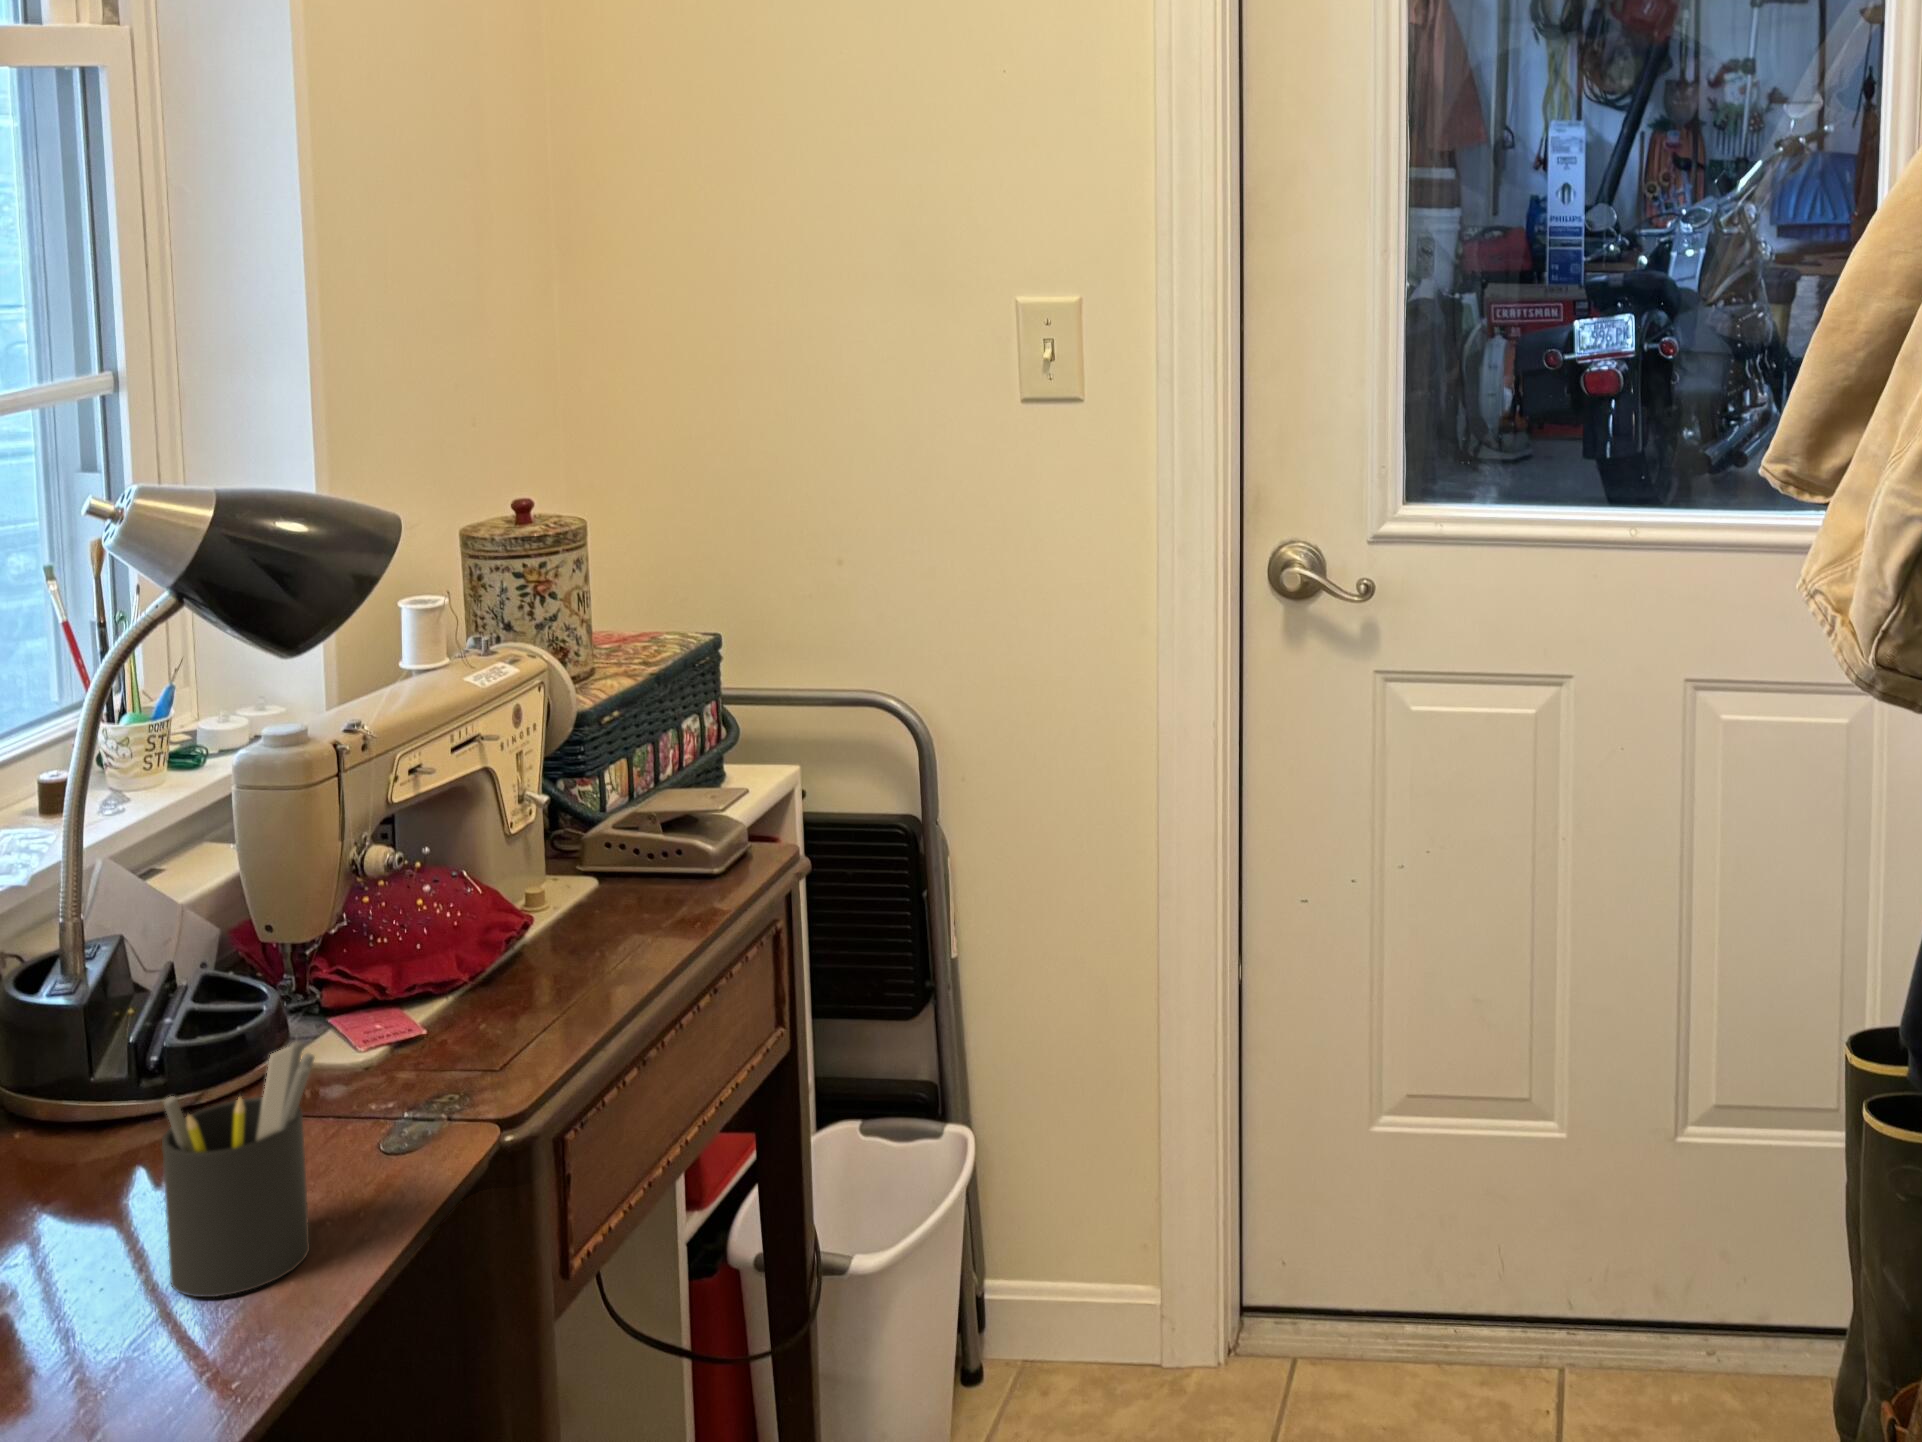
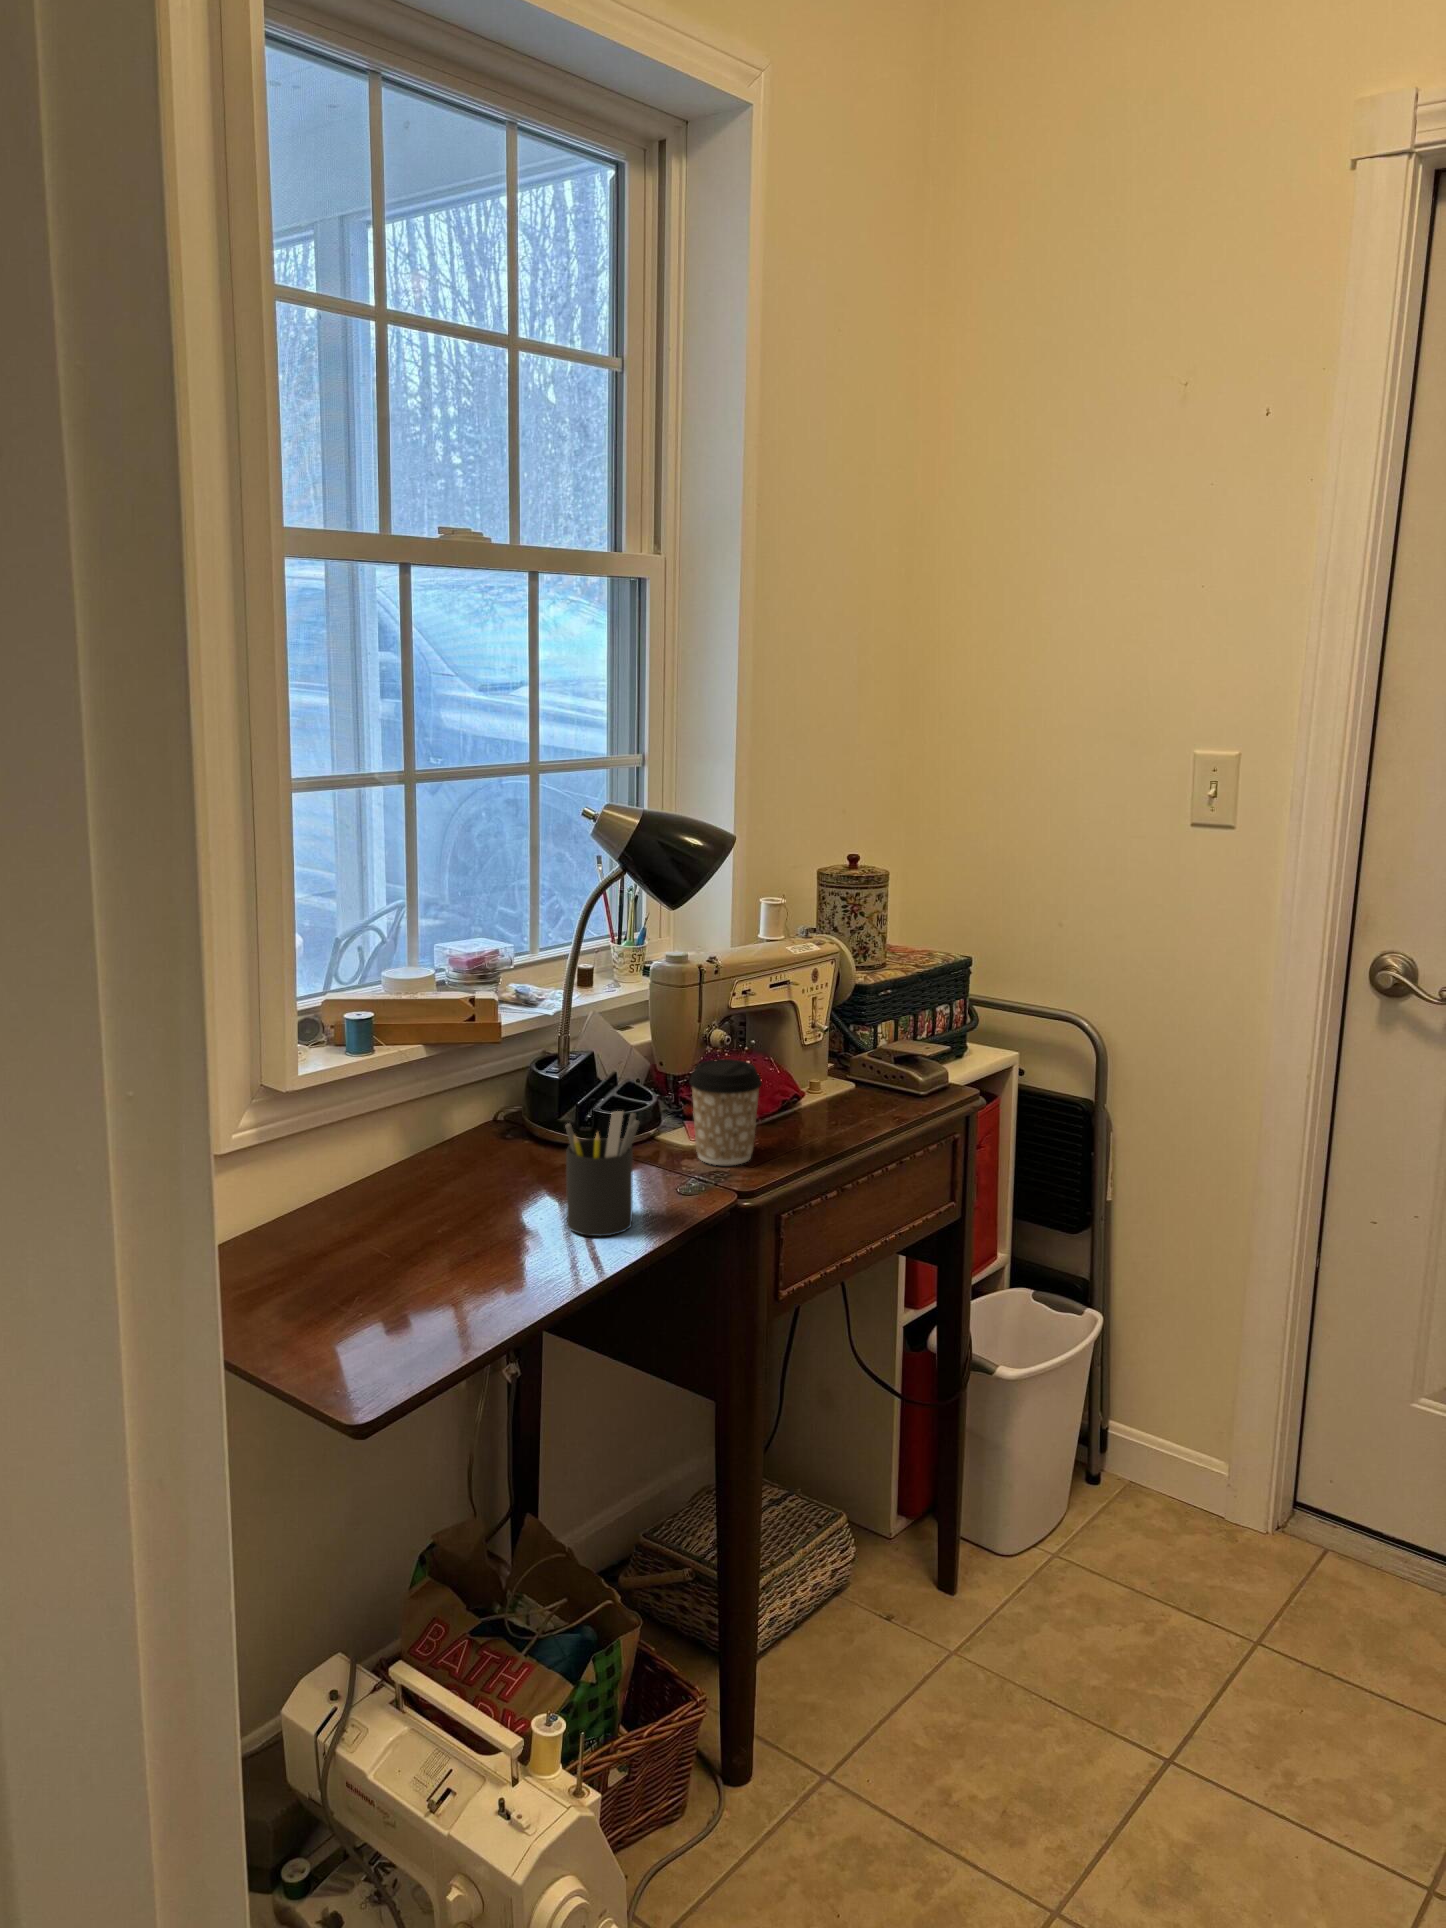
coffee cup: none [350,892,491,1086] -> present [689,1059,762,1165]

